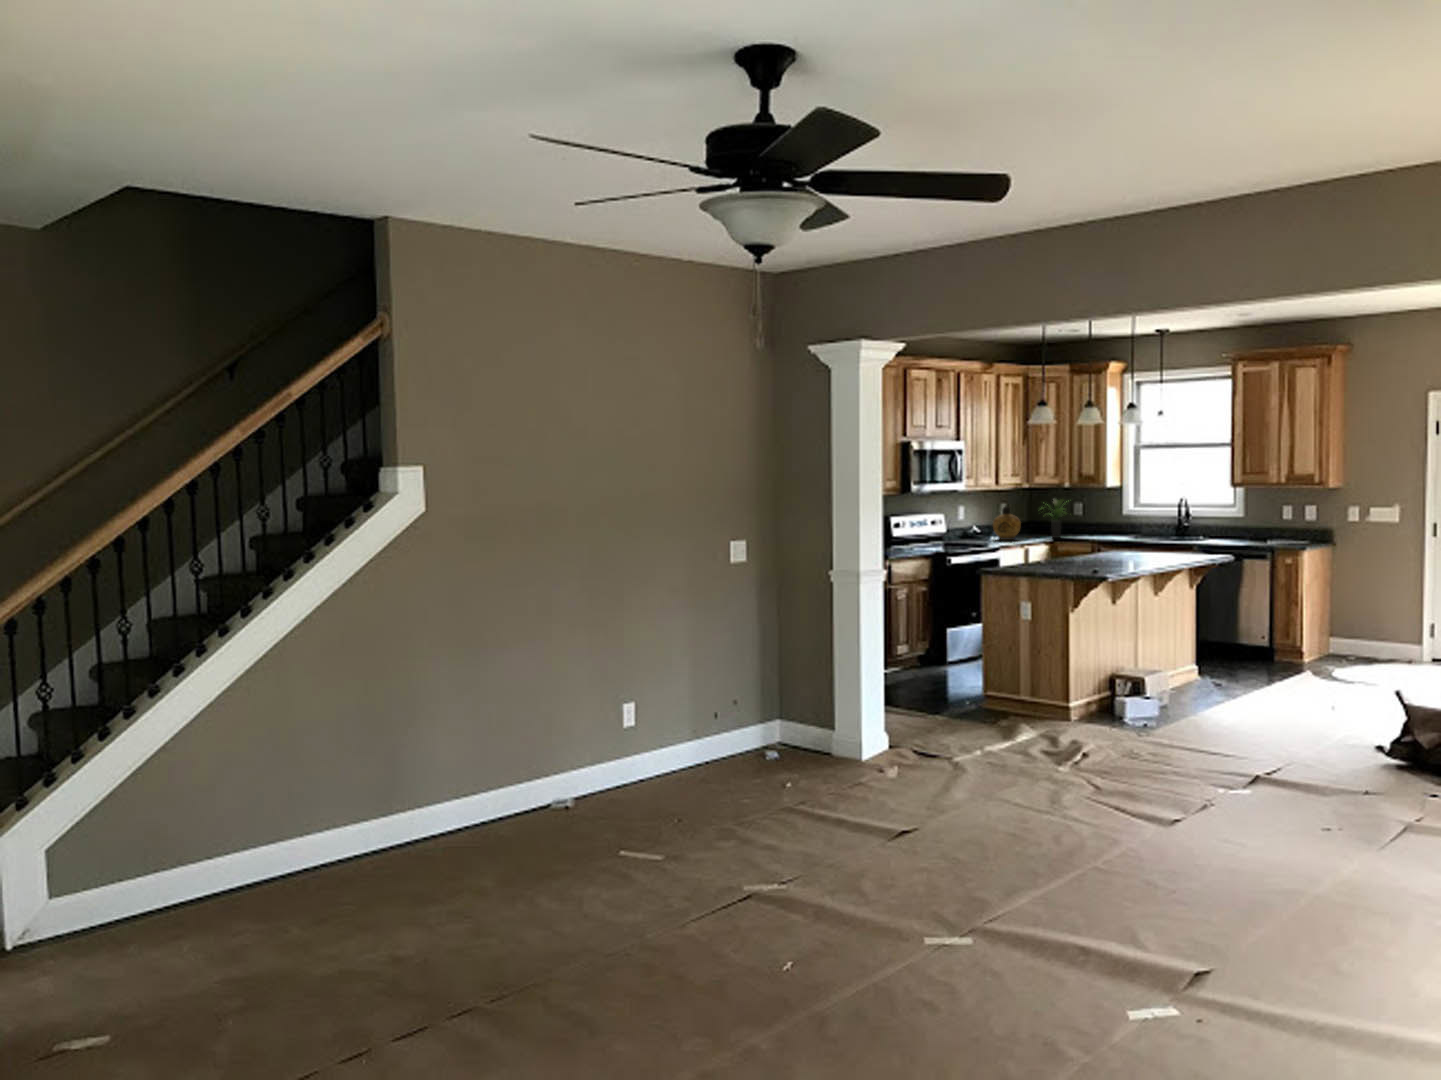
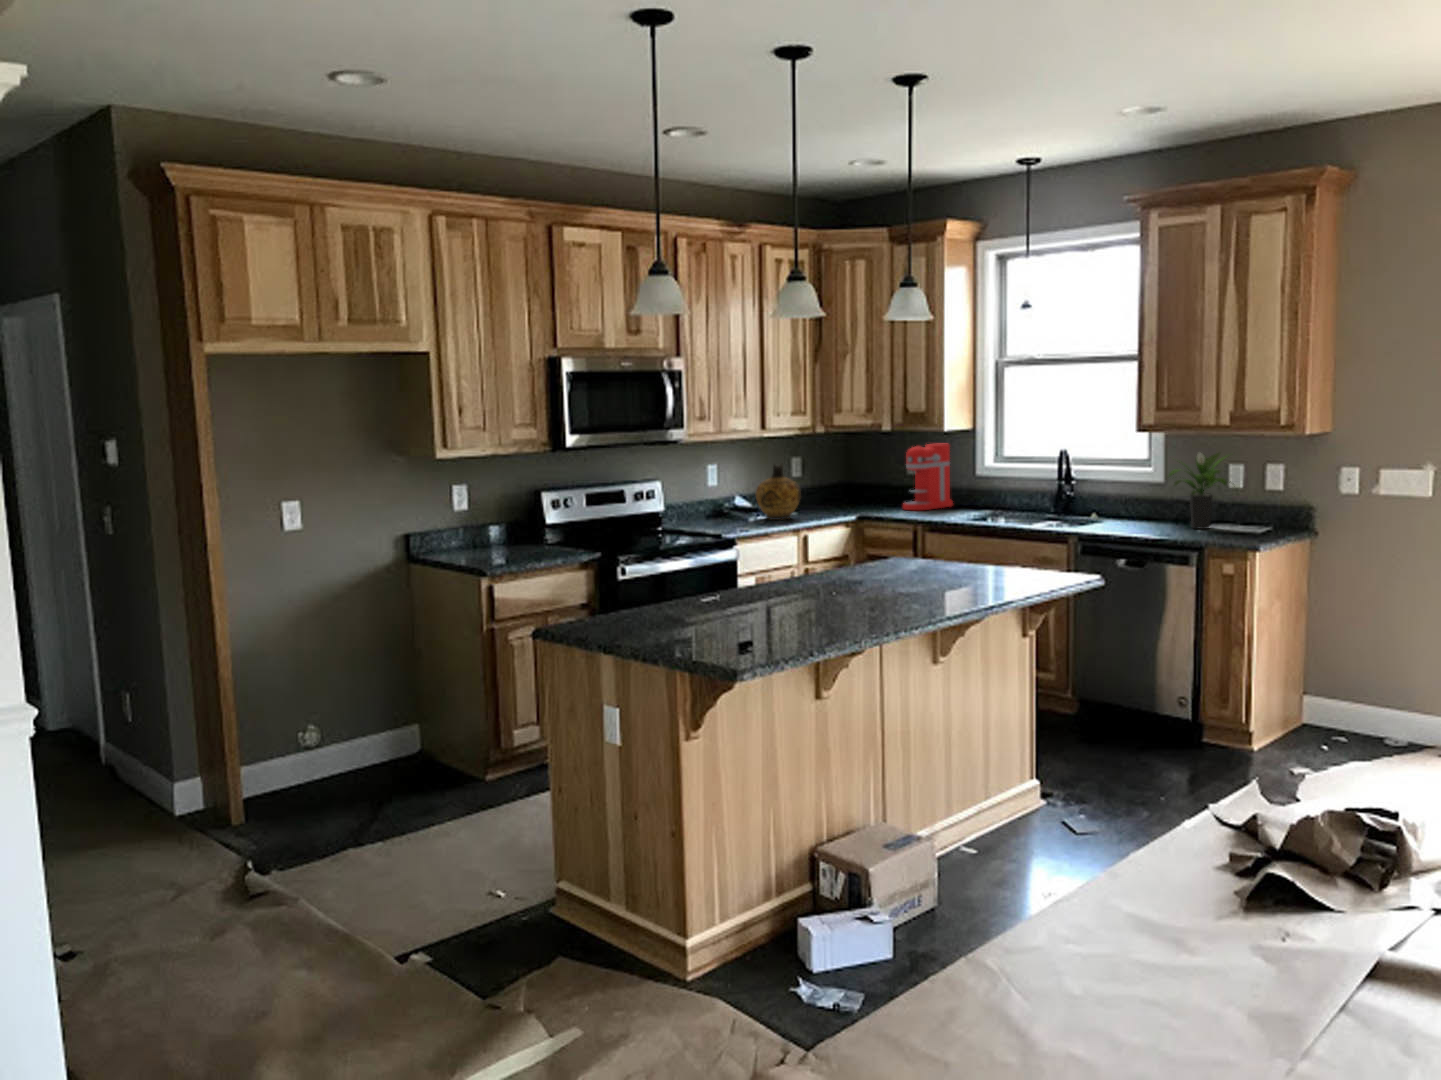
coffee maker: none [1077,496,1107,536] -> present [903,443,953,510]
potted plant: present [1047,499,1066,538] -> present [1168,453,1231,529]

